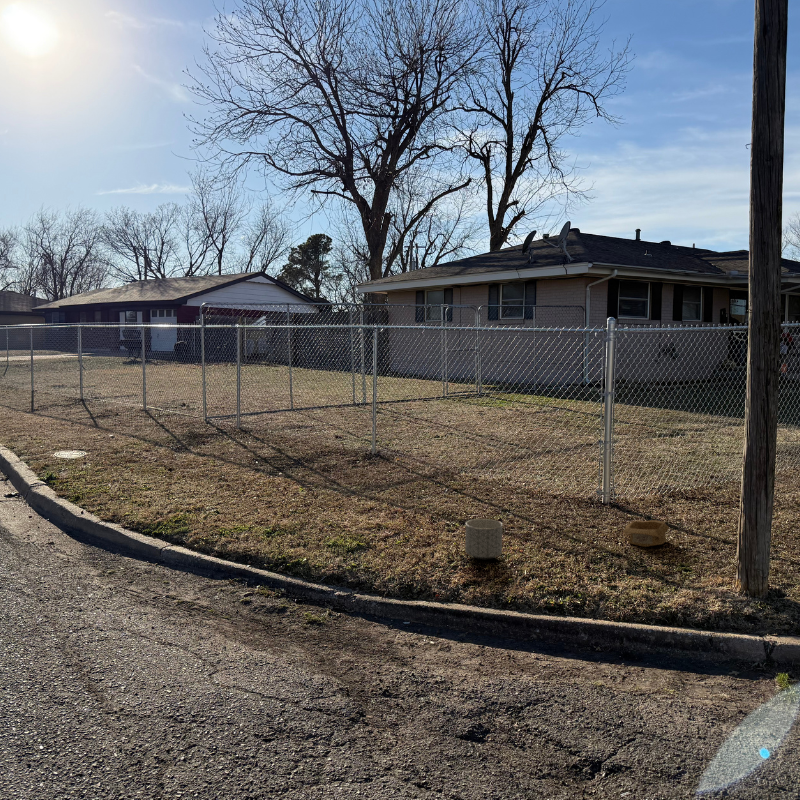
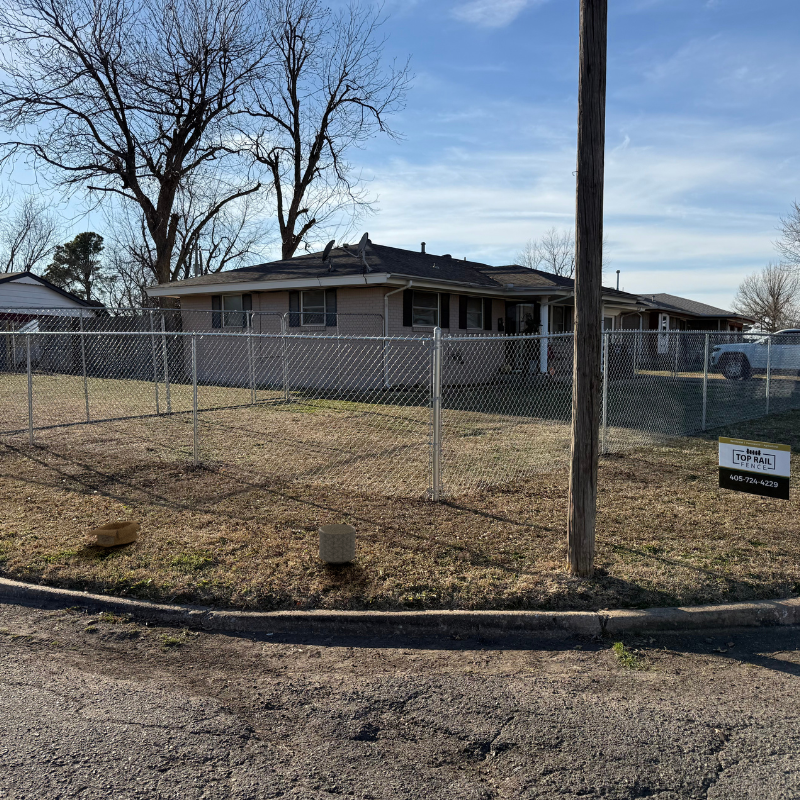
cardboard box: present [623,520,669,547] -> present [87,520,140,547]

